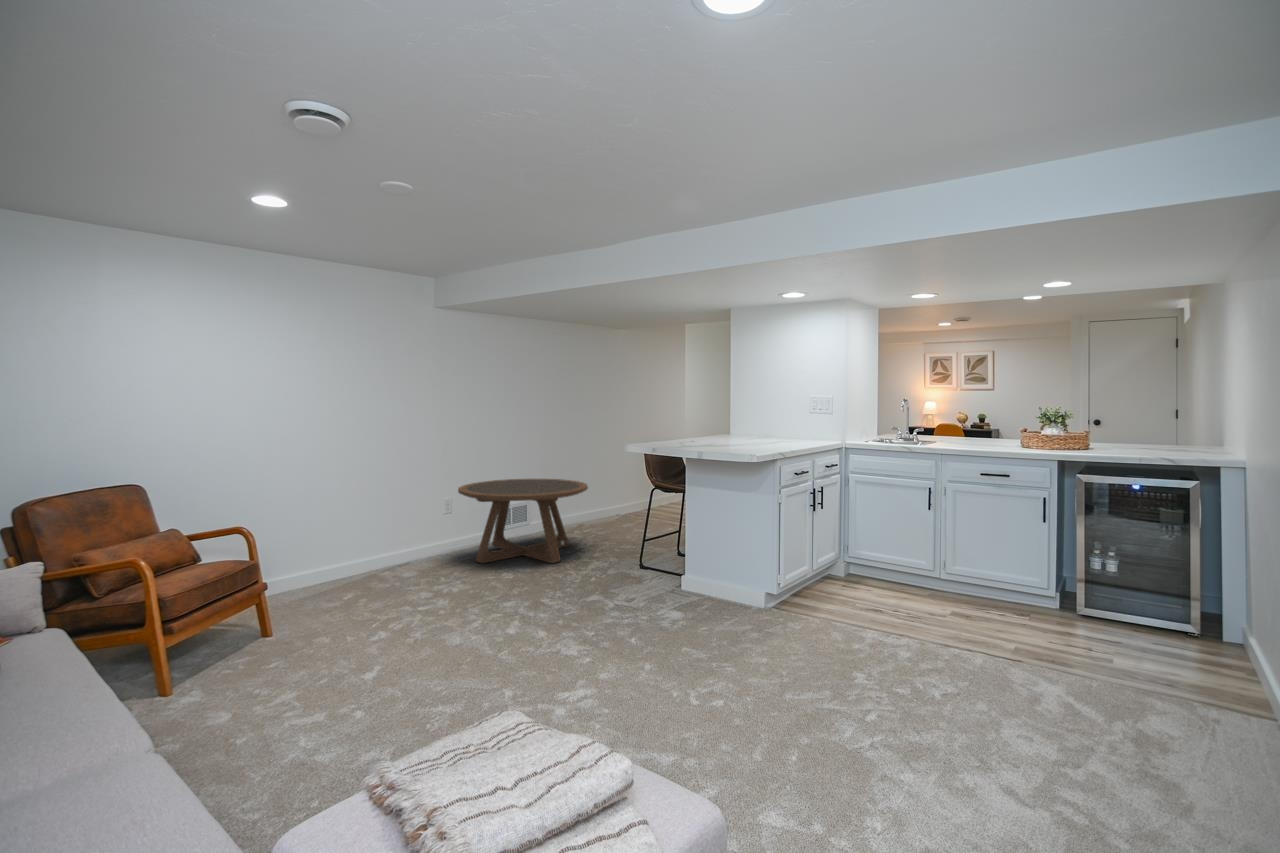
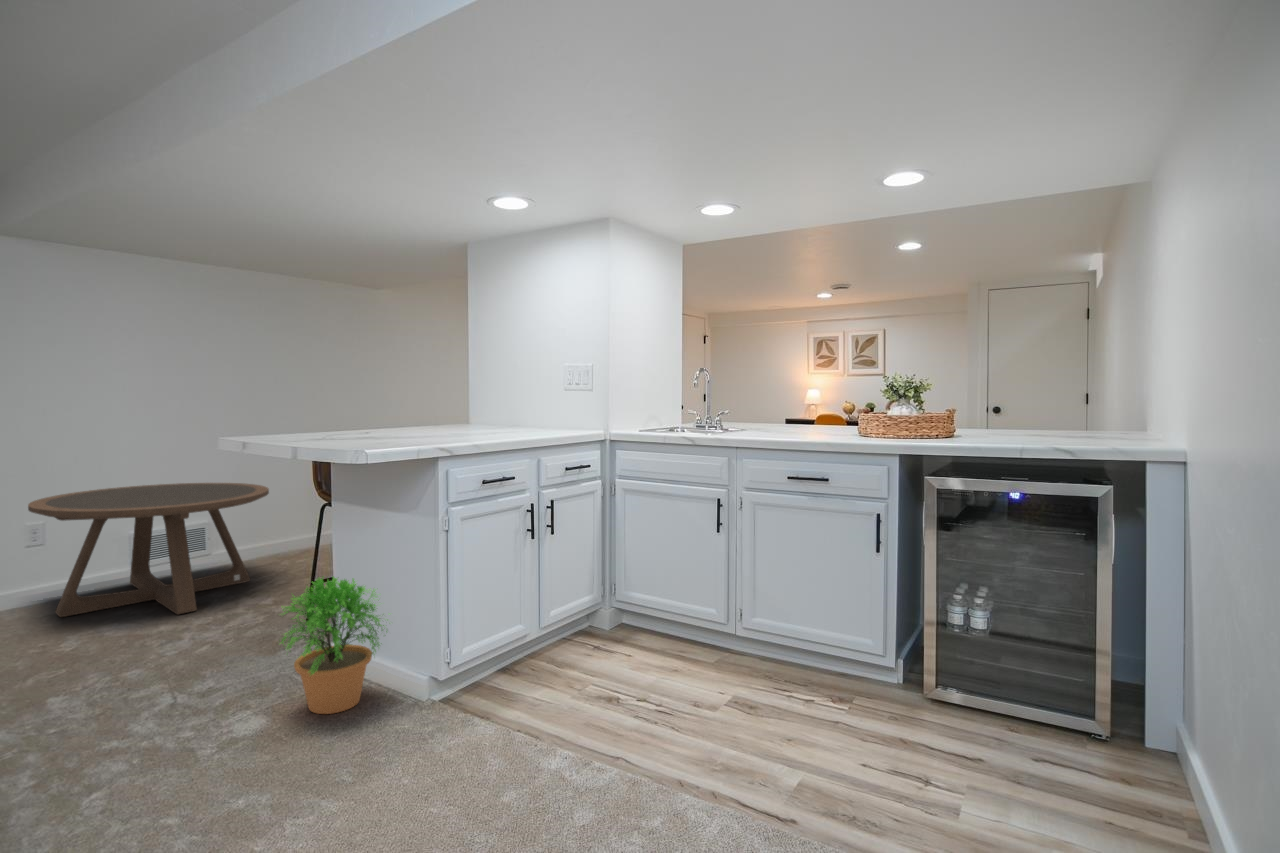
potted plant: none [682,532,743,612] -> present [281,577,387,714]

